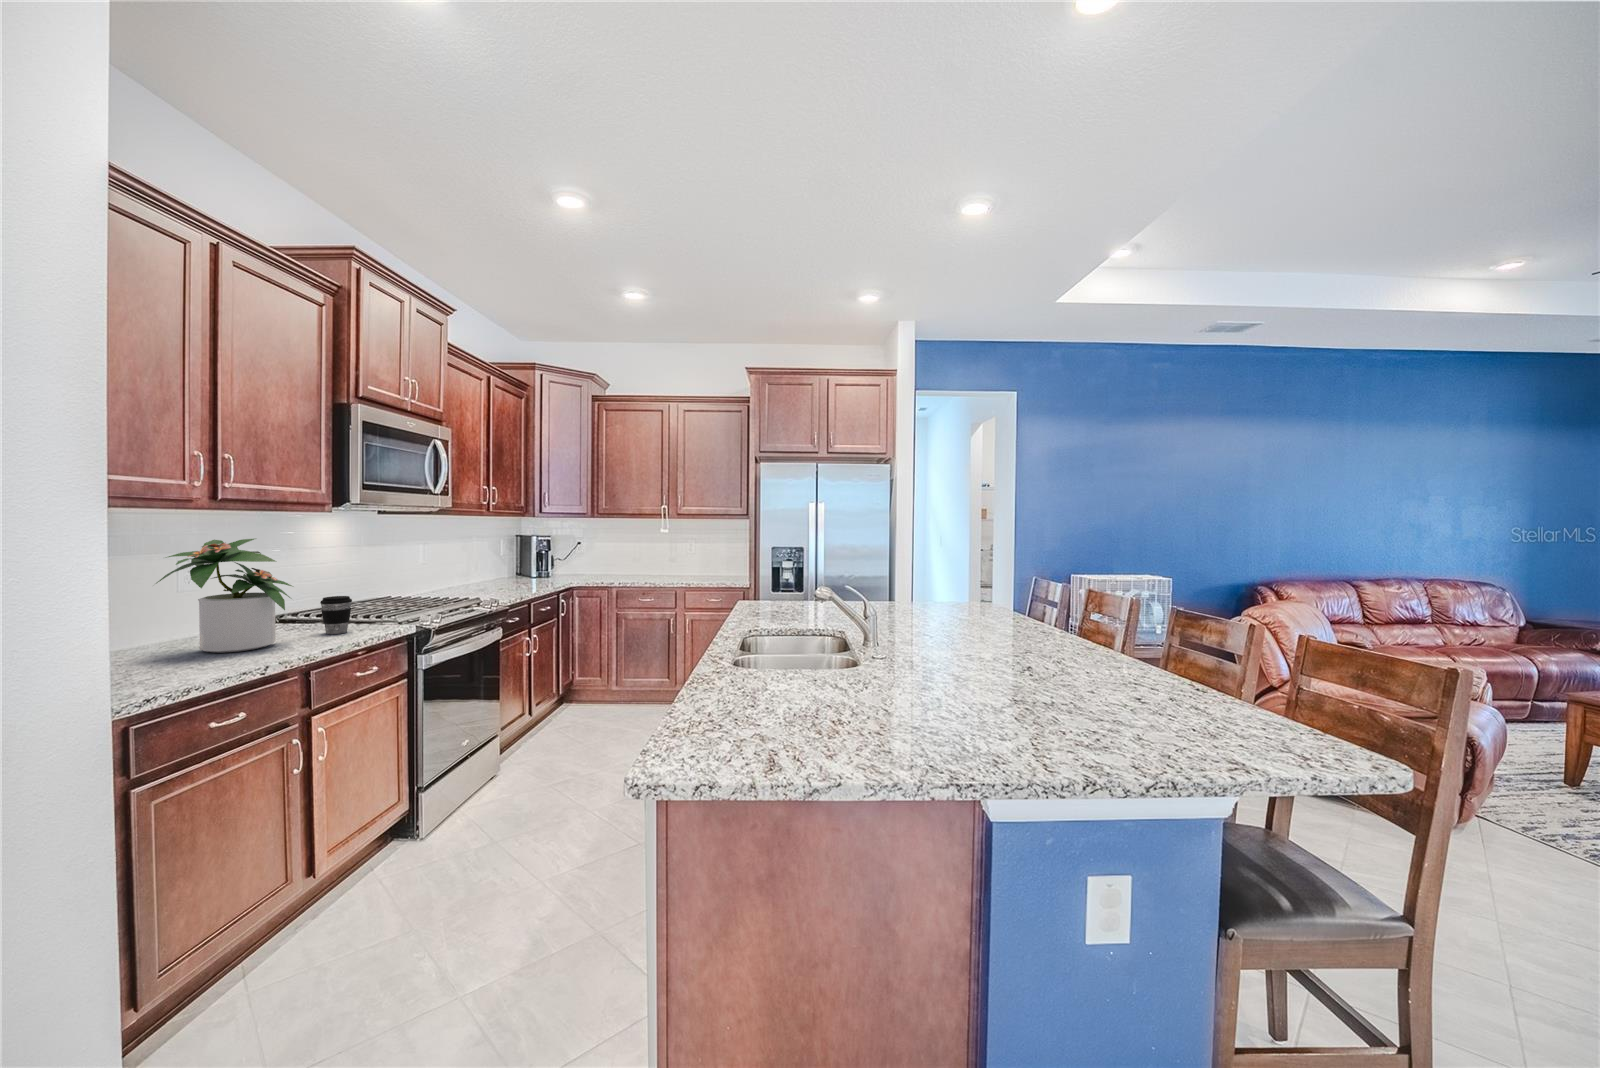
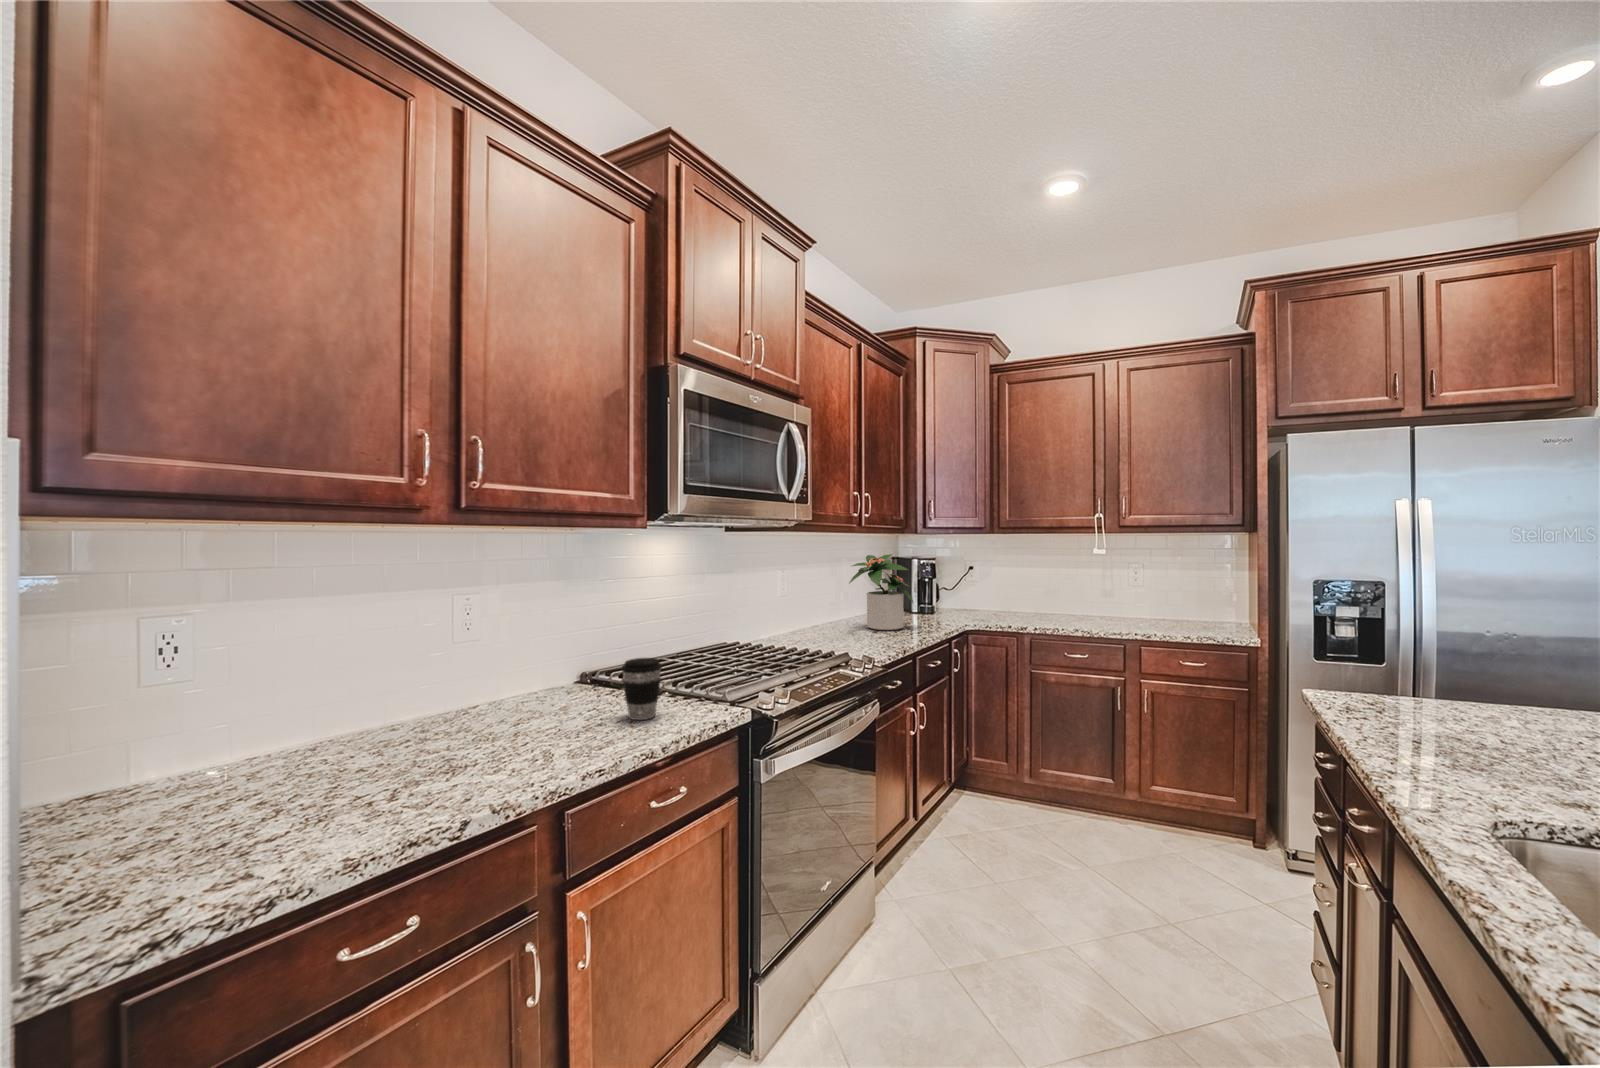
potted plant: present [156,539,292,653] -> present [849,554,913,630]

